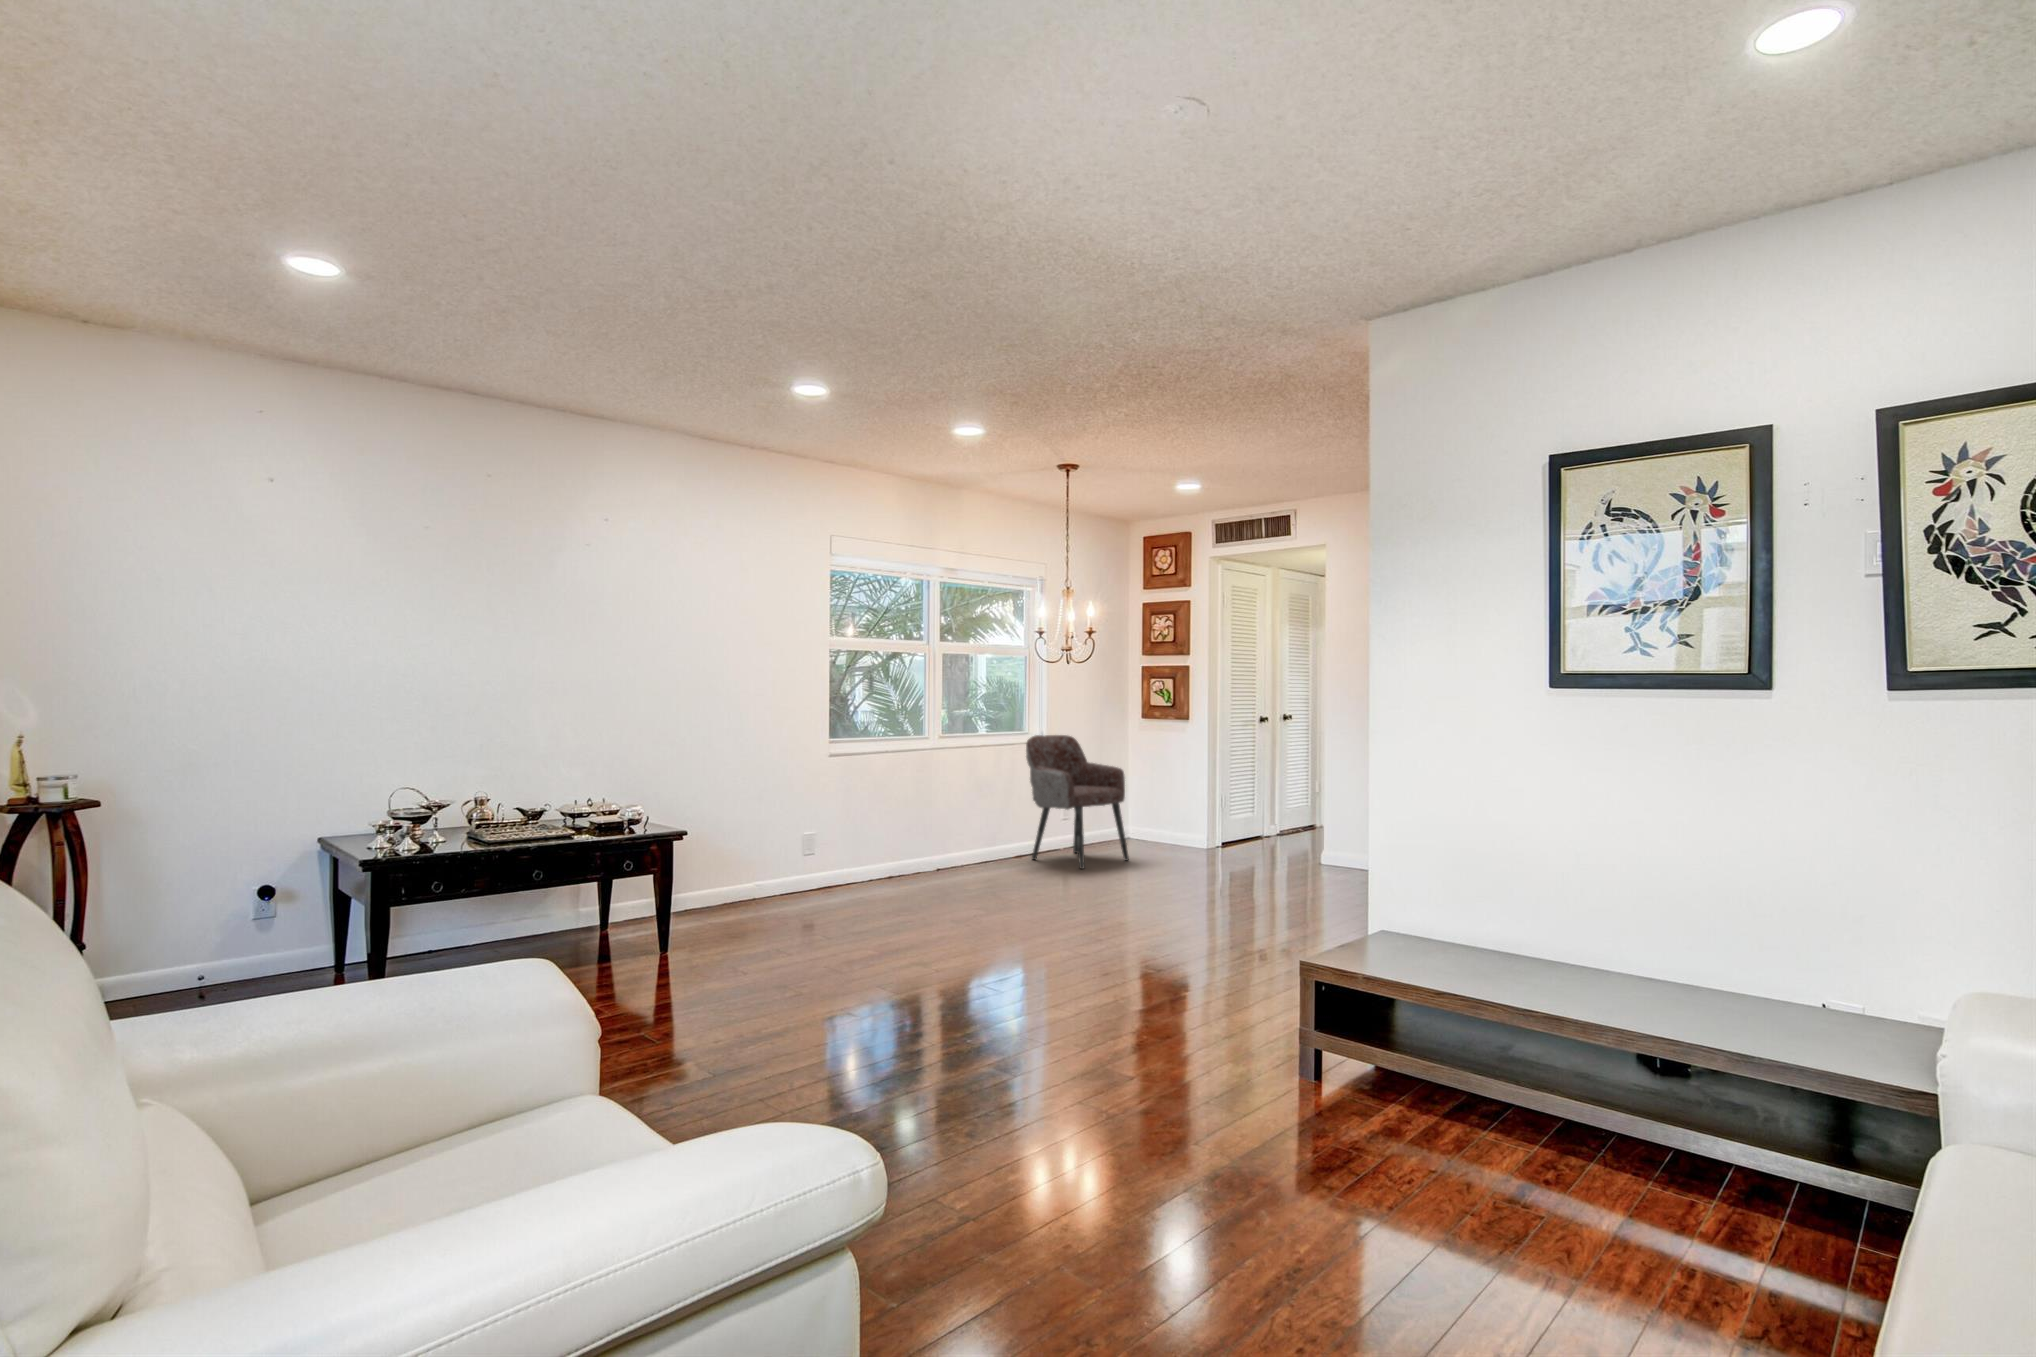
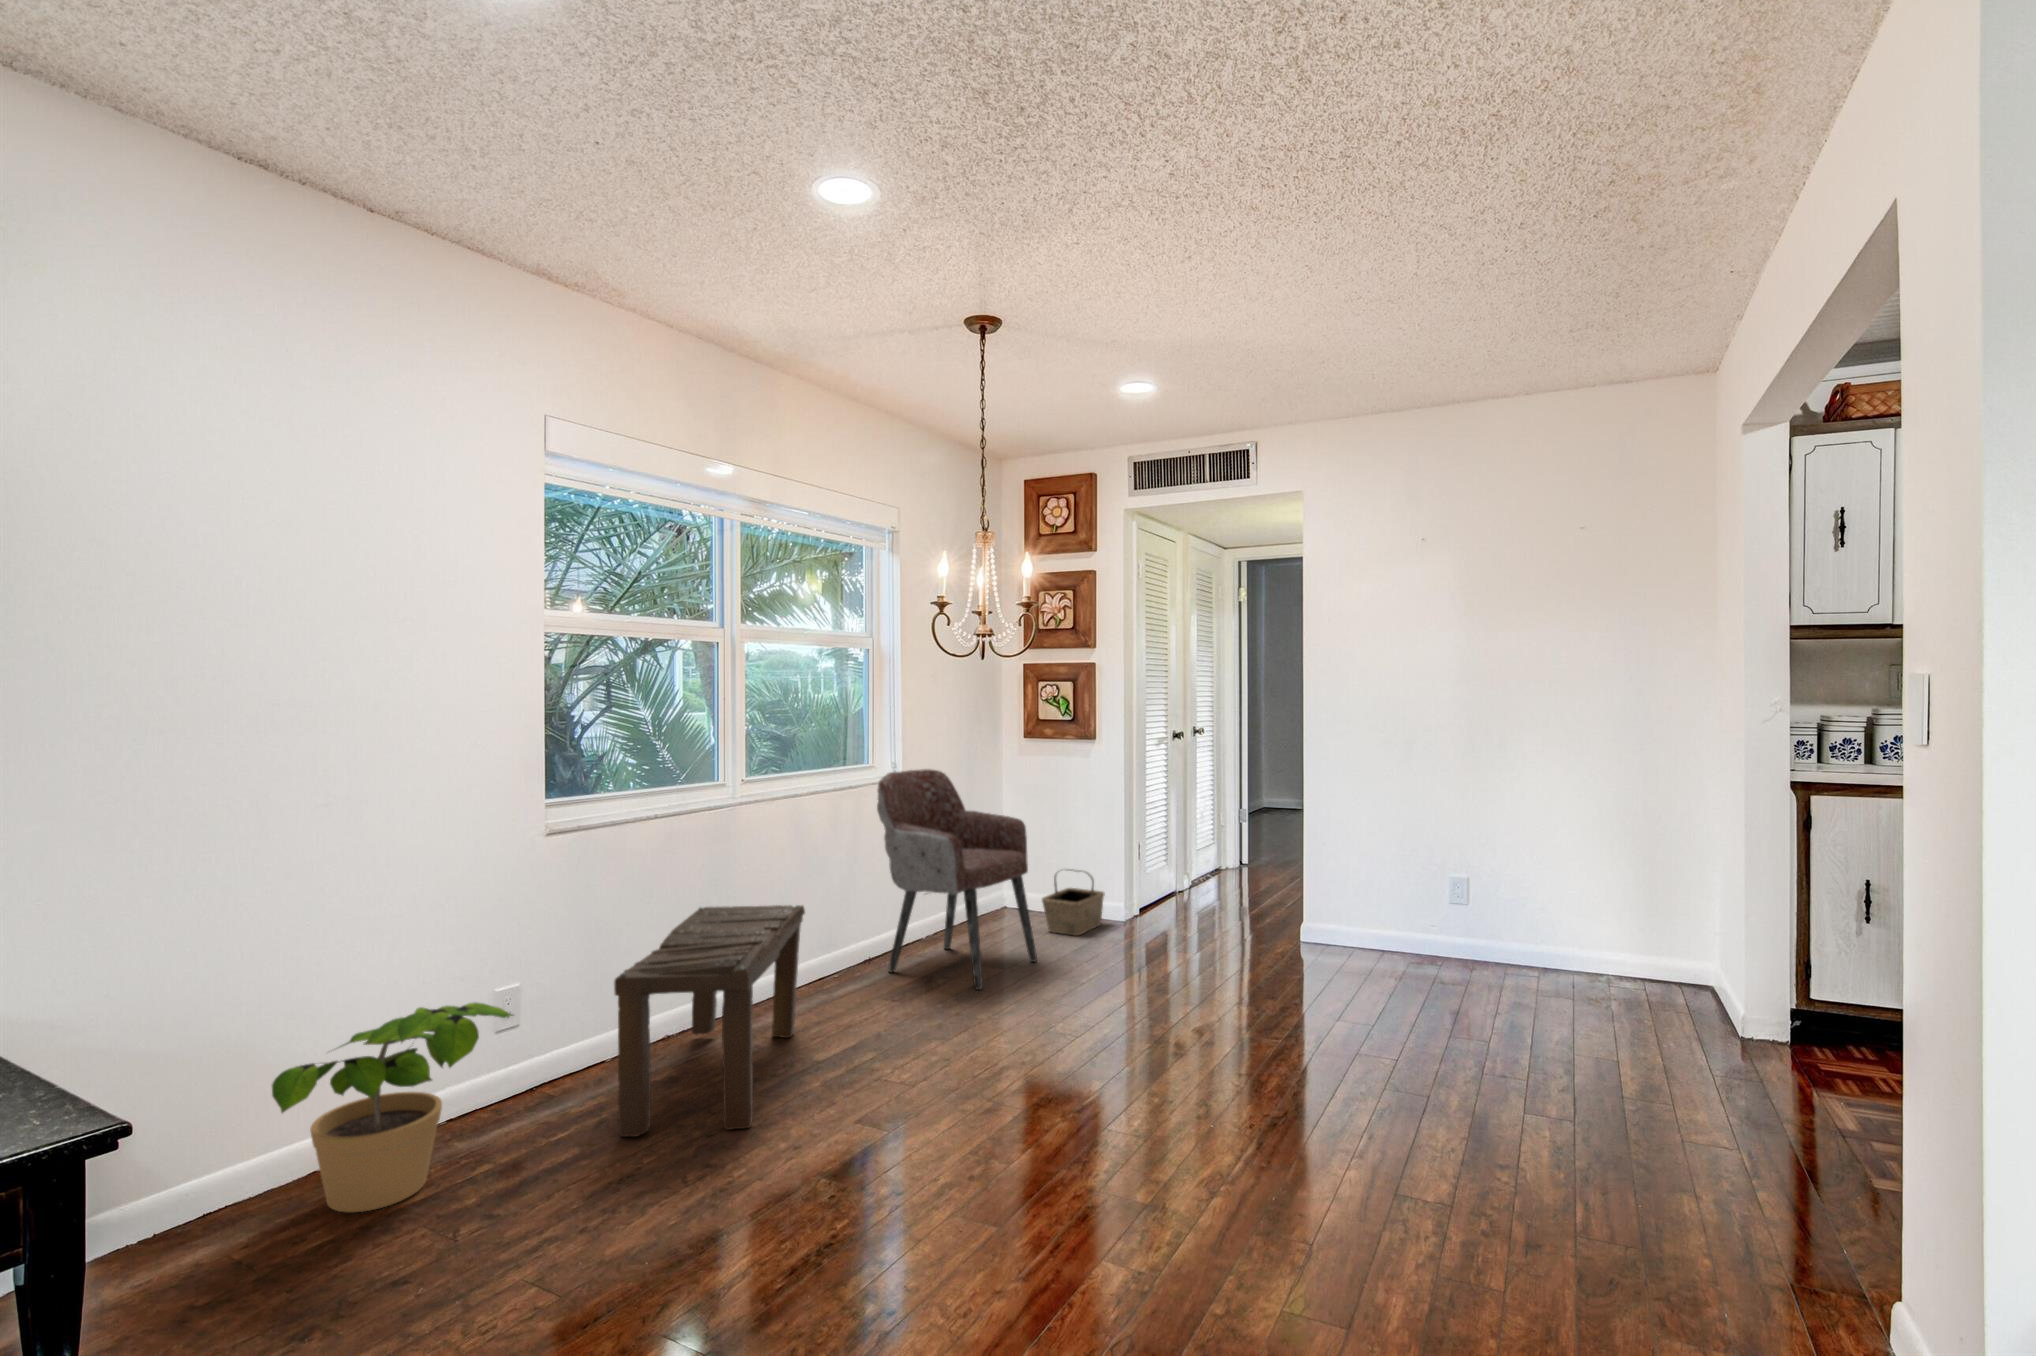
bench: none [866,803,972,903] -> present [614,905,805,1137]
basket: none [1145,808,1192,852] -> present [1042,869,1105,936]
potted plant: none [727,819,822,911] -> present [272,1003,513,1212]

